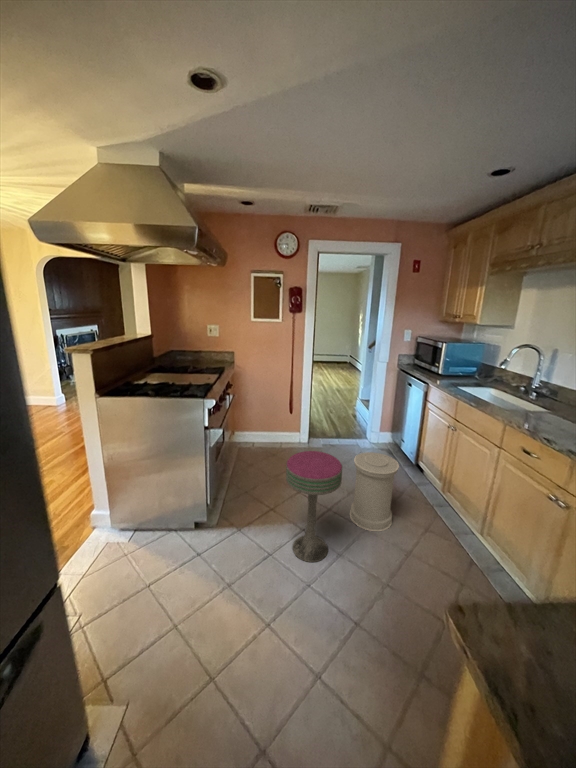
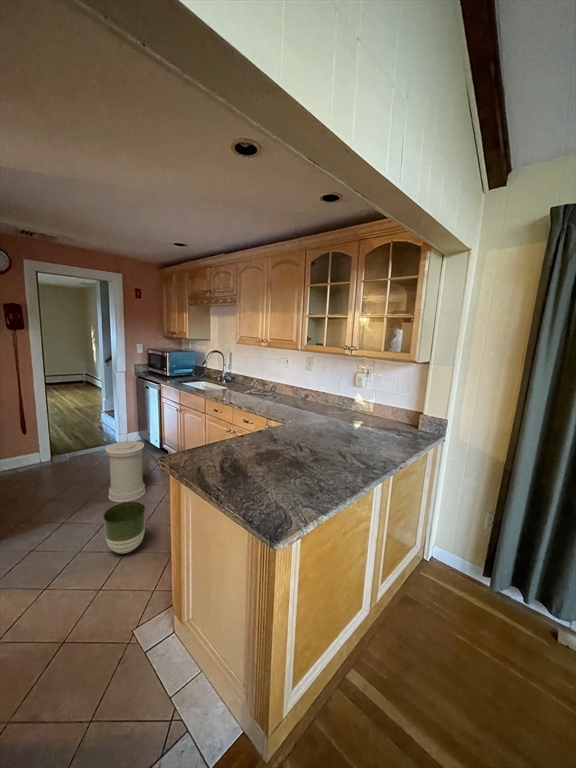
bar stool: present [286,451,342,562] -> none [41,446,97,539]
planter: none [336,552,391,630] -> present [103,502,145,553]

